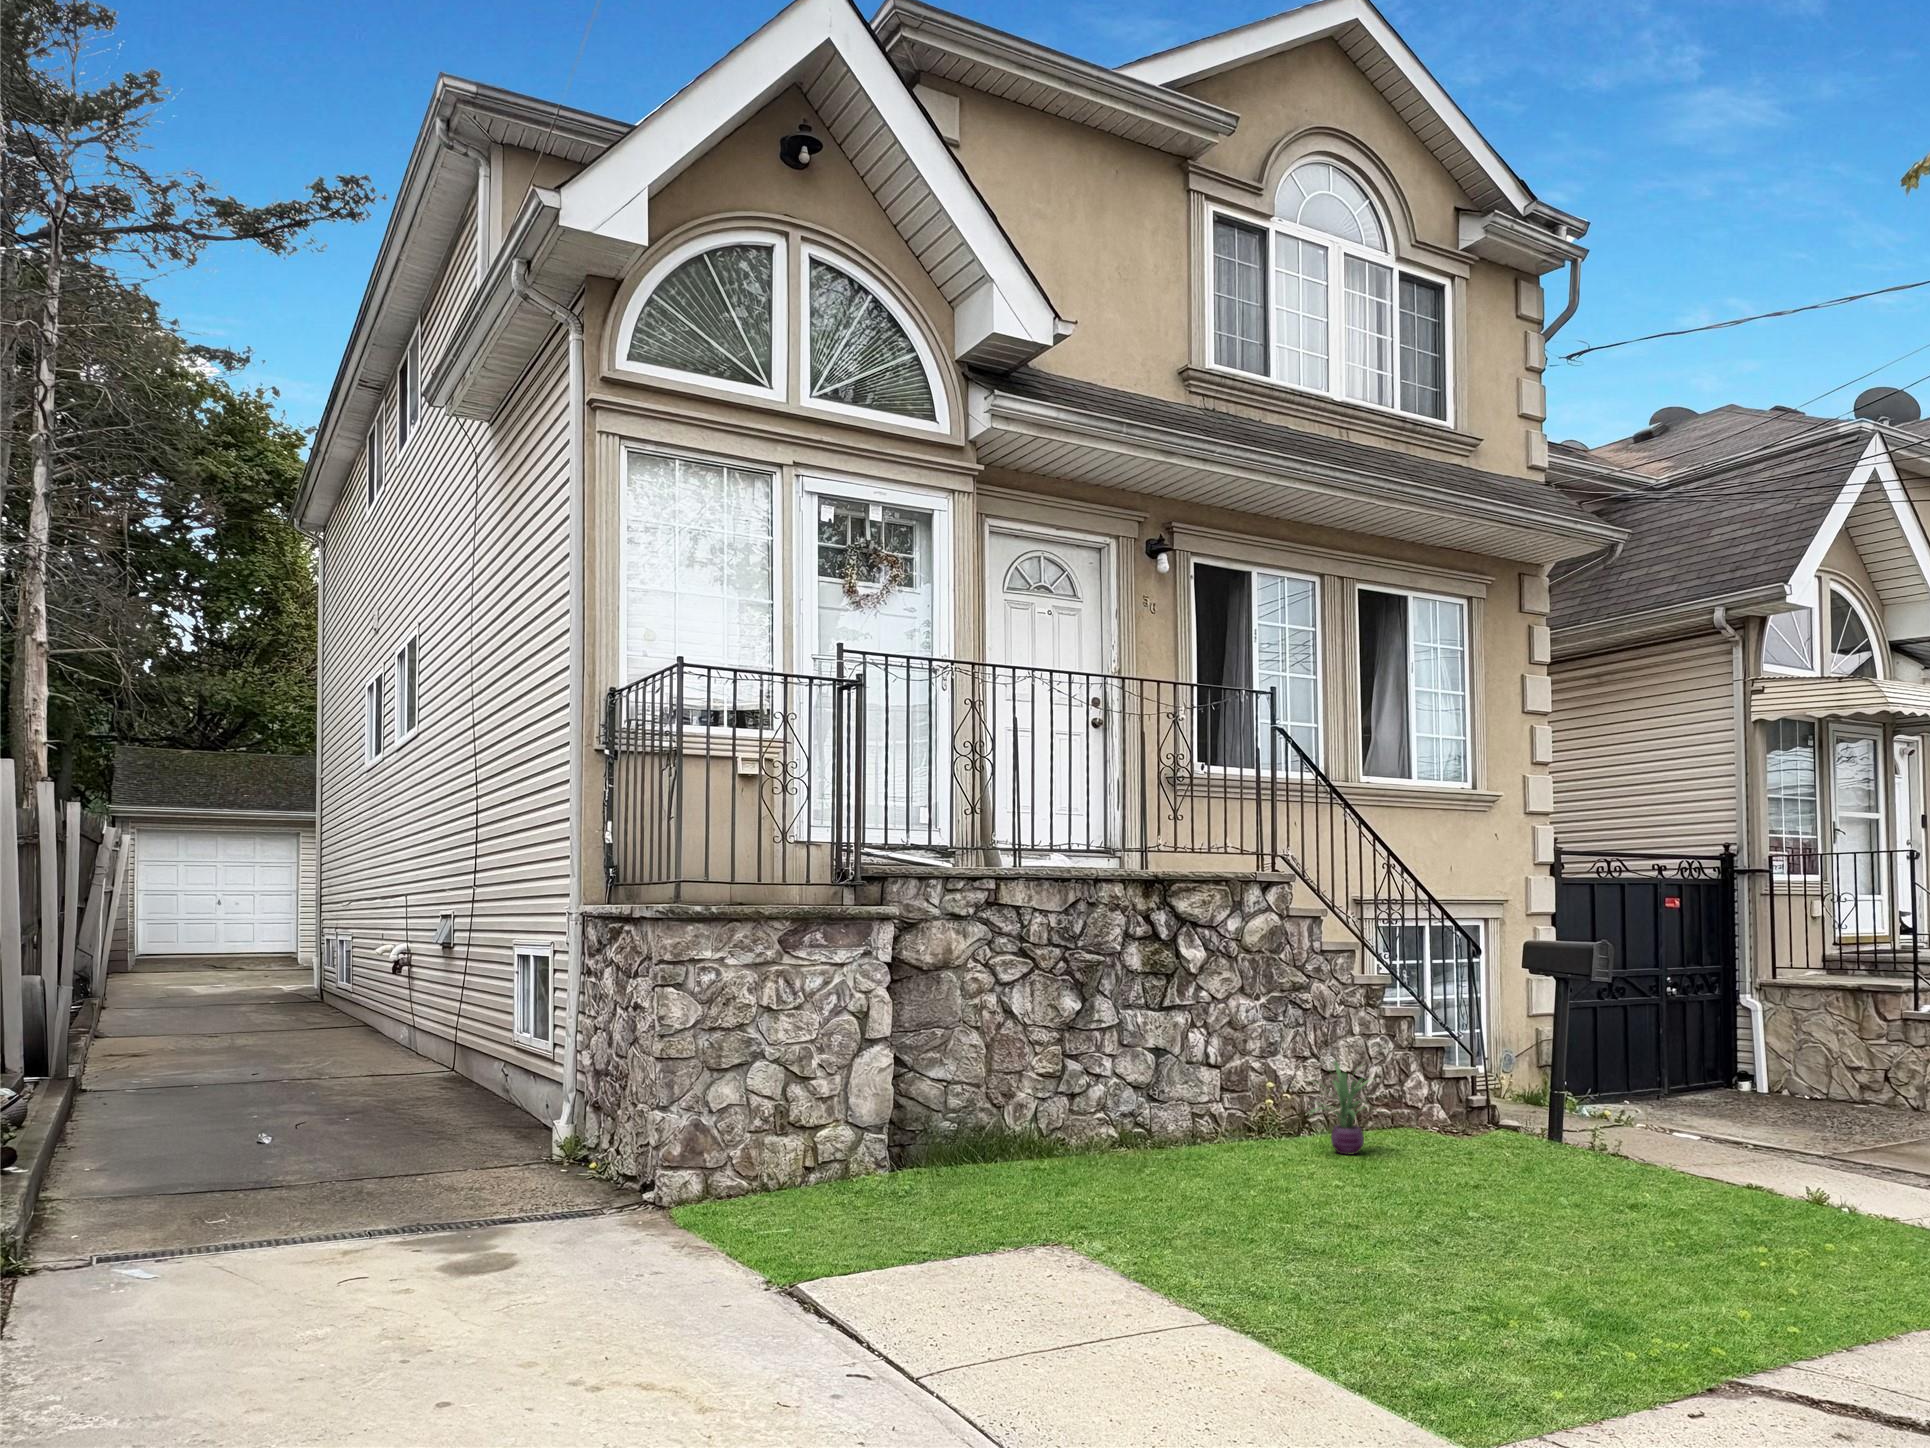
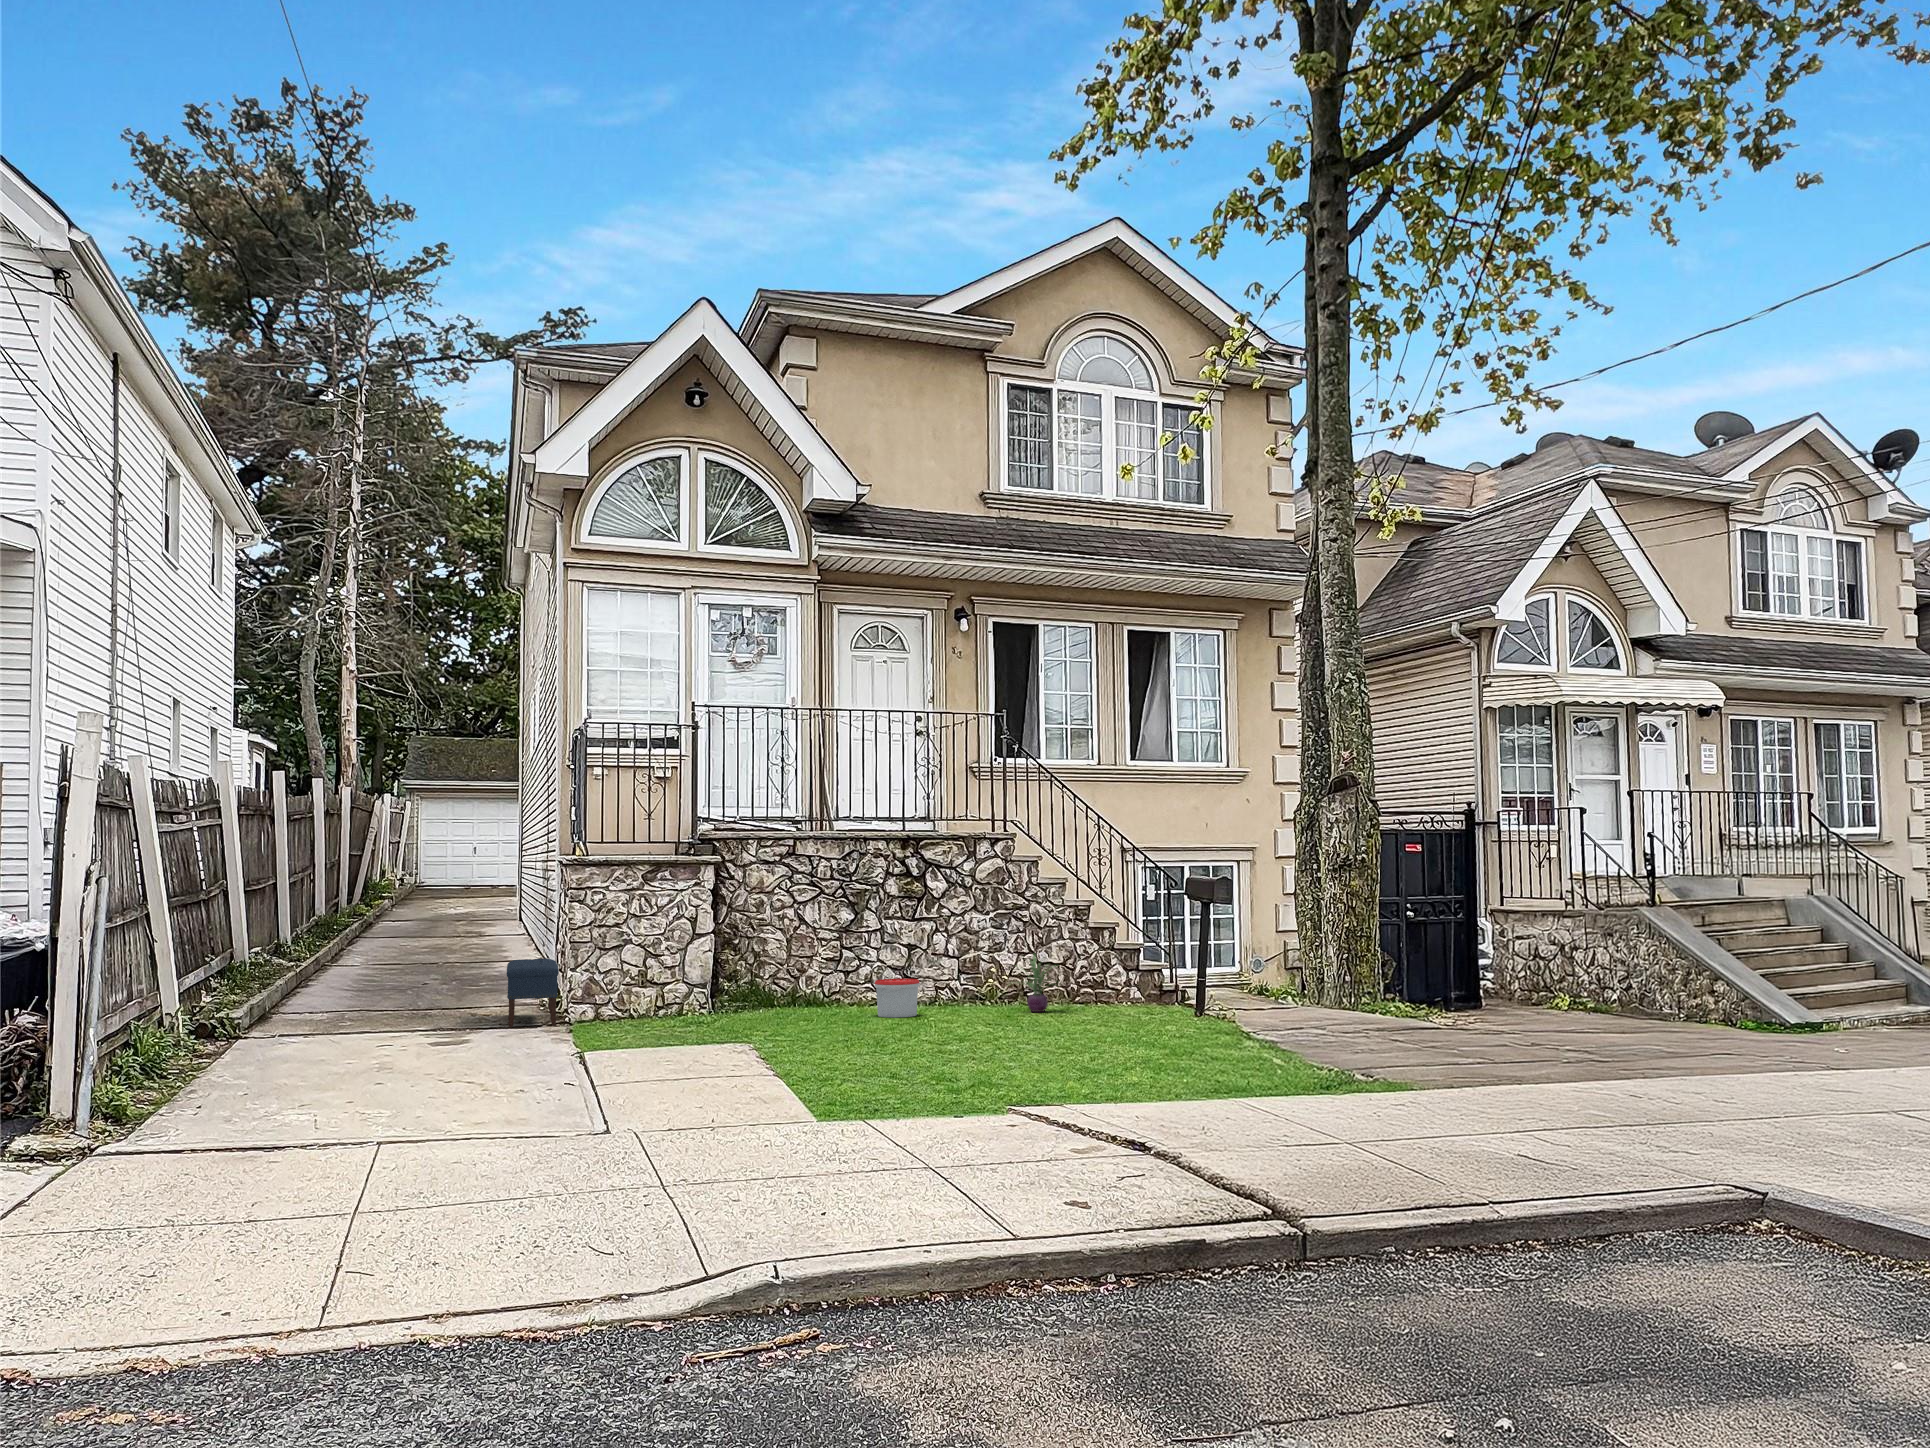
bench: none [497,1075,632,1216] -> present [507,959,559,1027]
bucket: none [1119,1104,1192,1172] -> present [875,979,920,1017]

